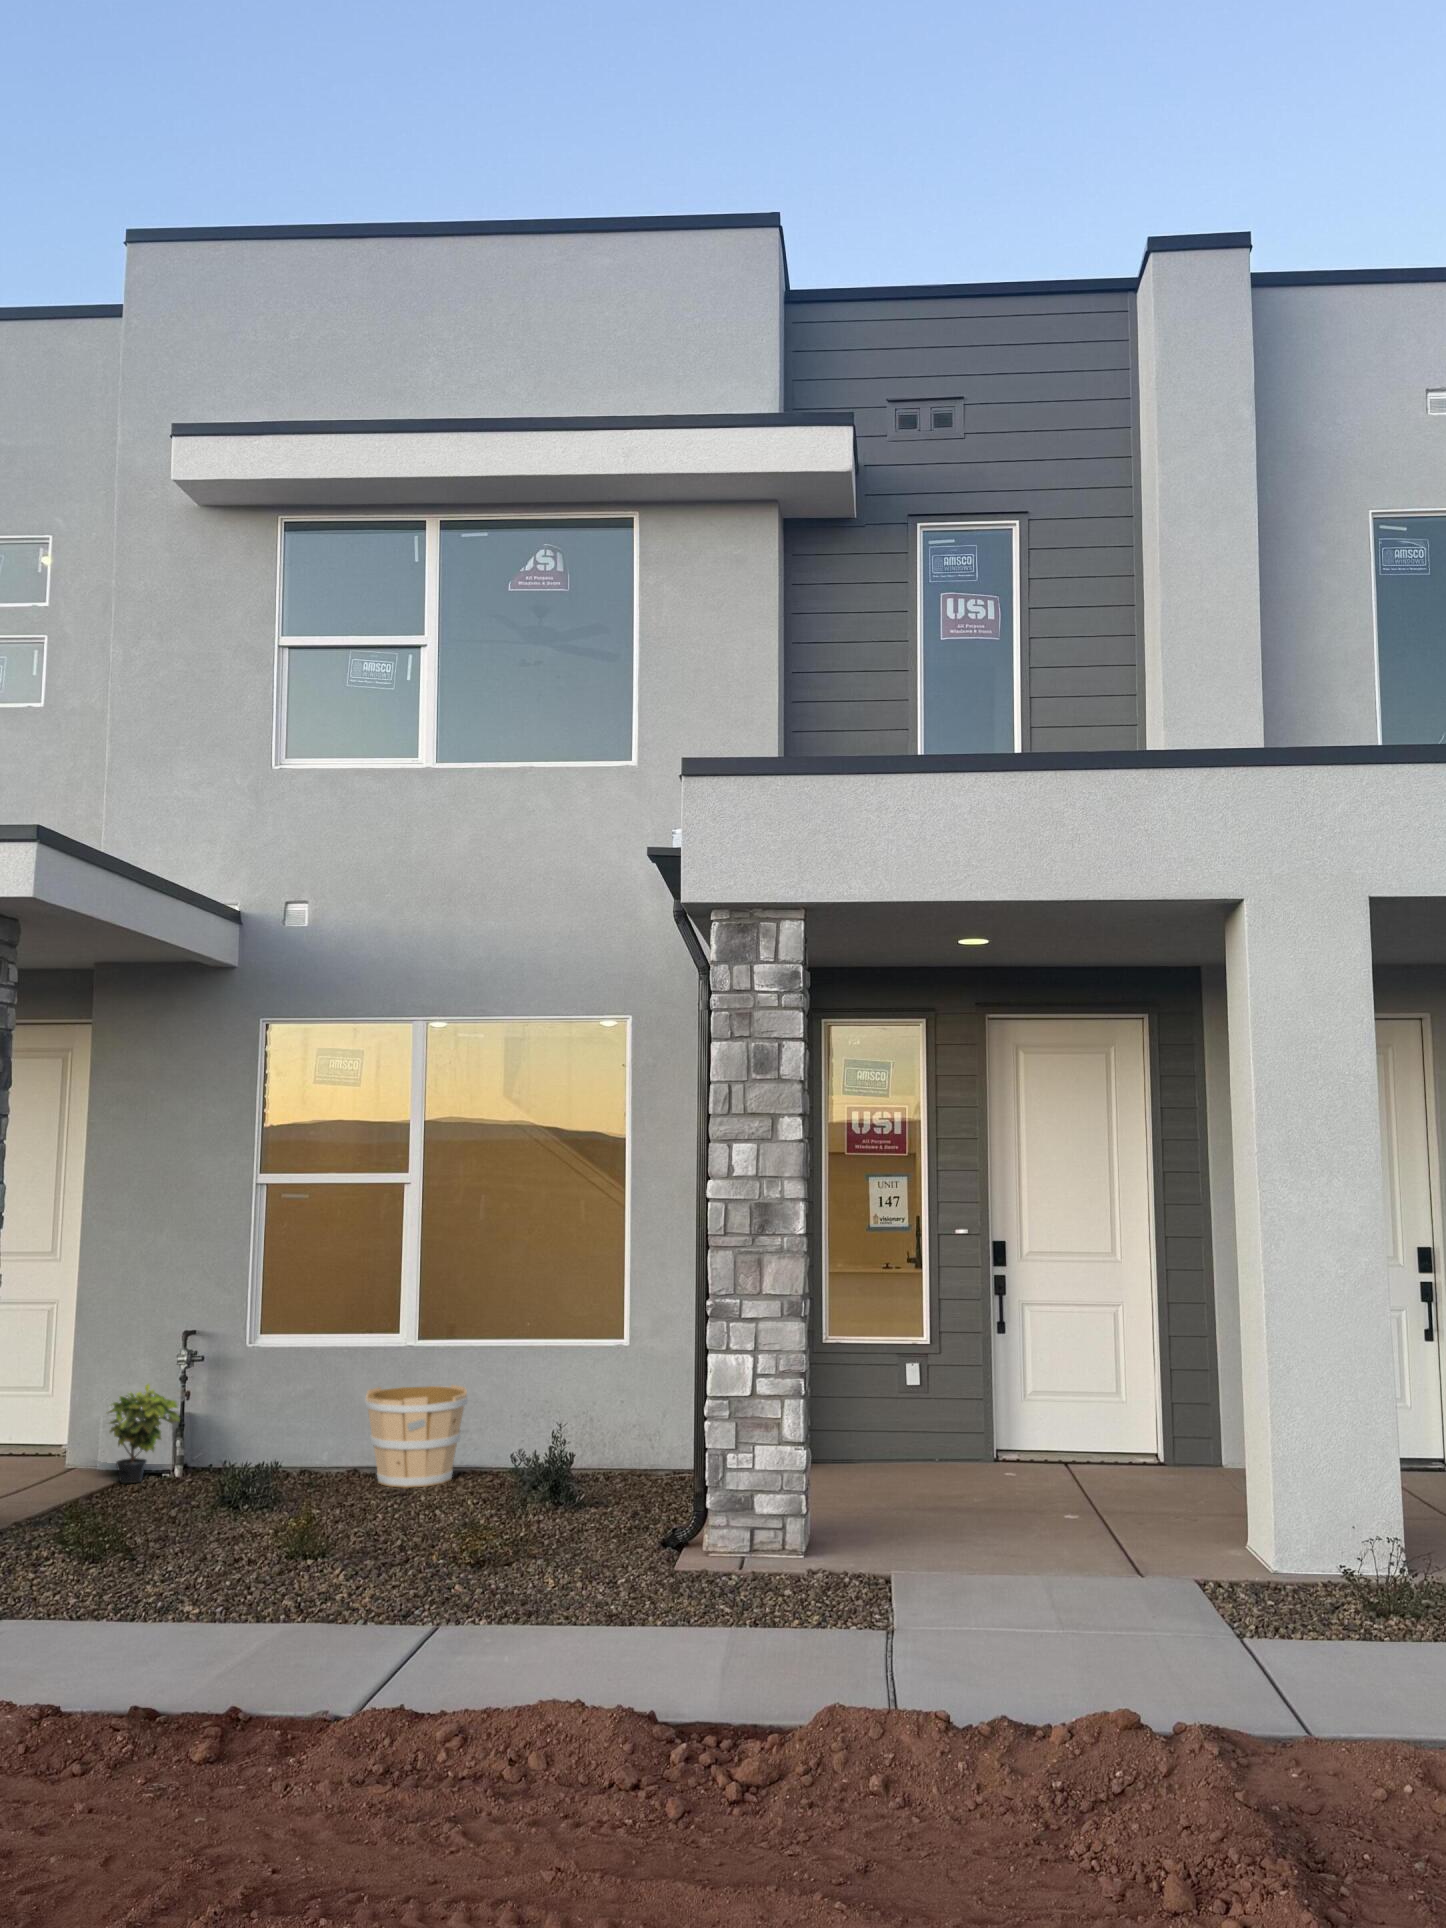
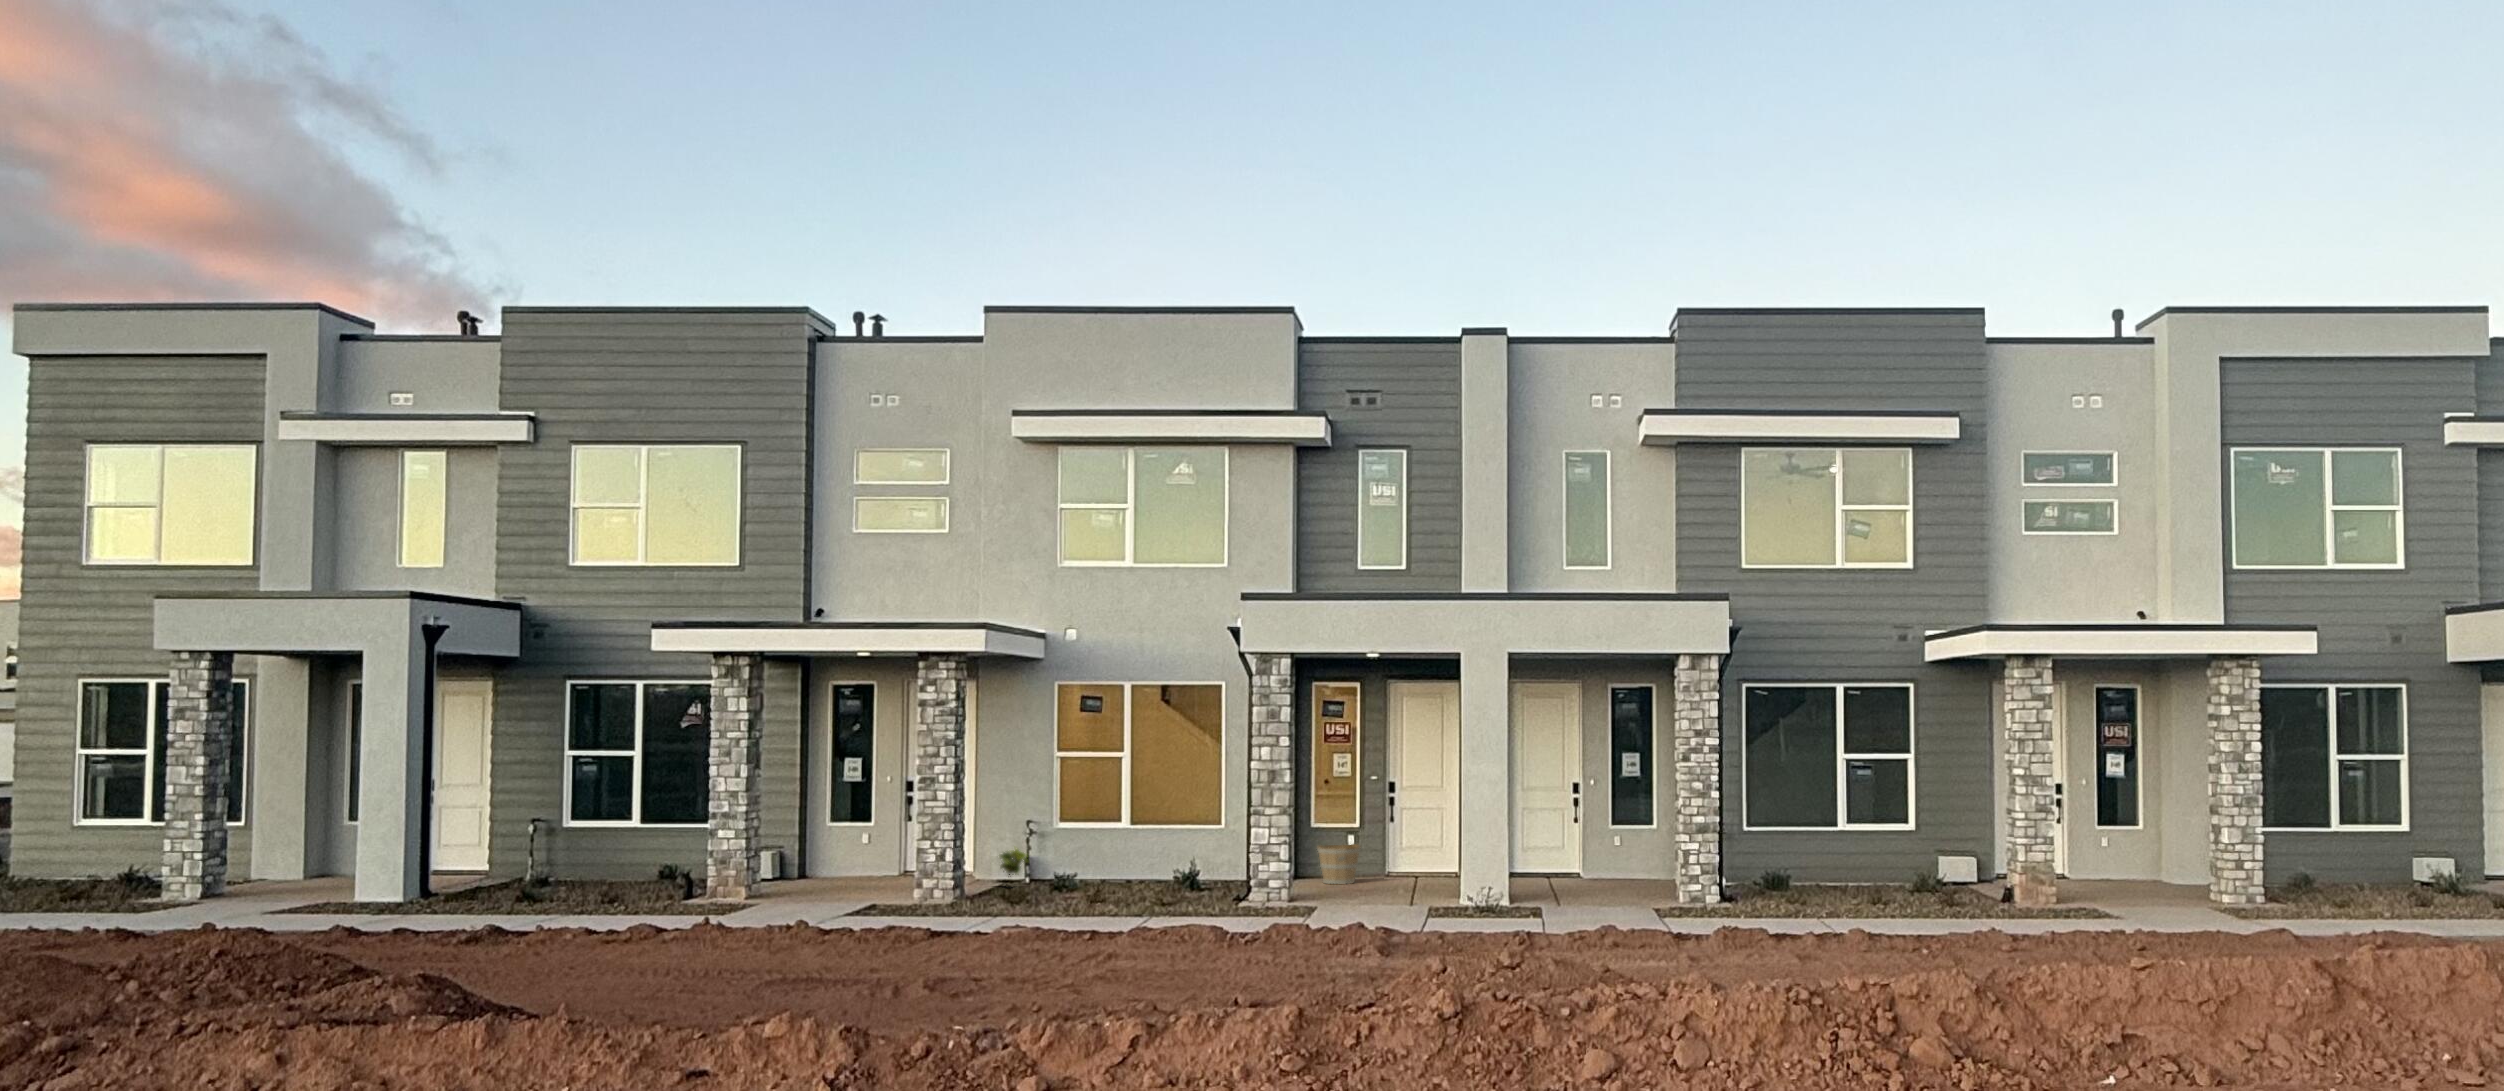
wooden bucket: present [365,1385,468,1488] -> present [1318,844,1360,885]

